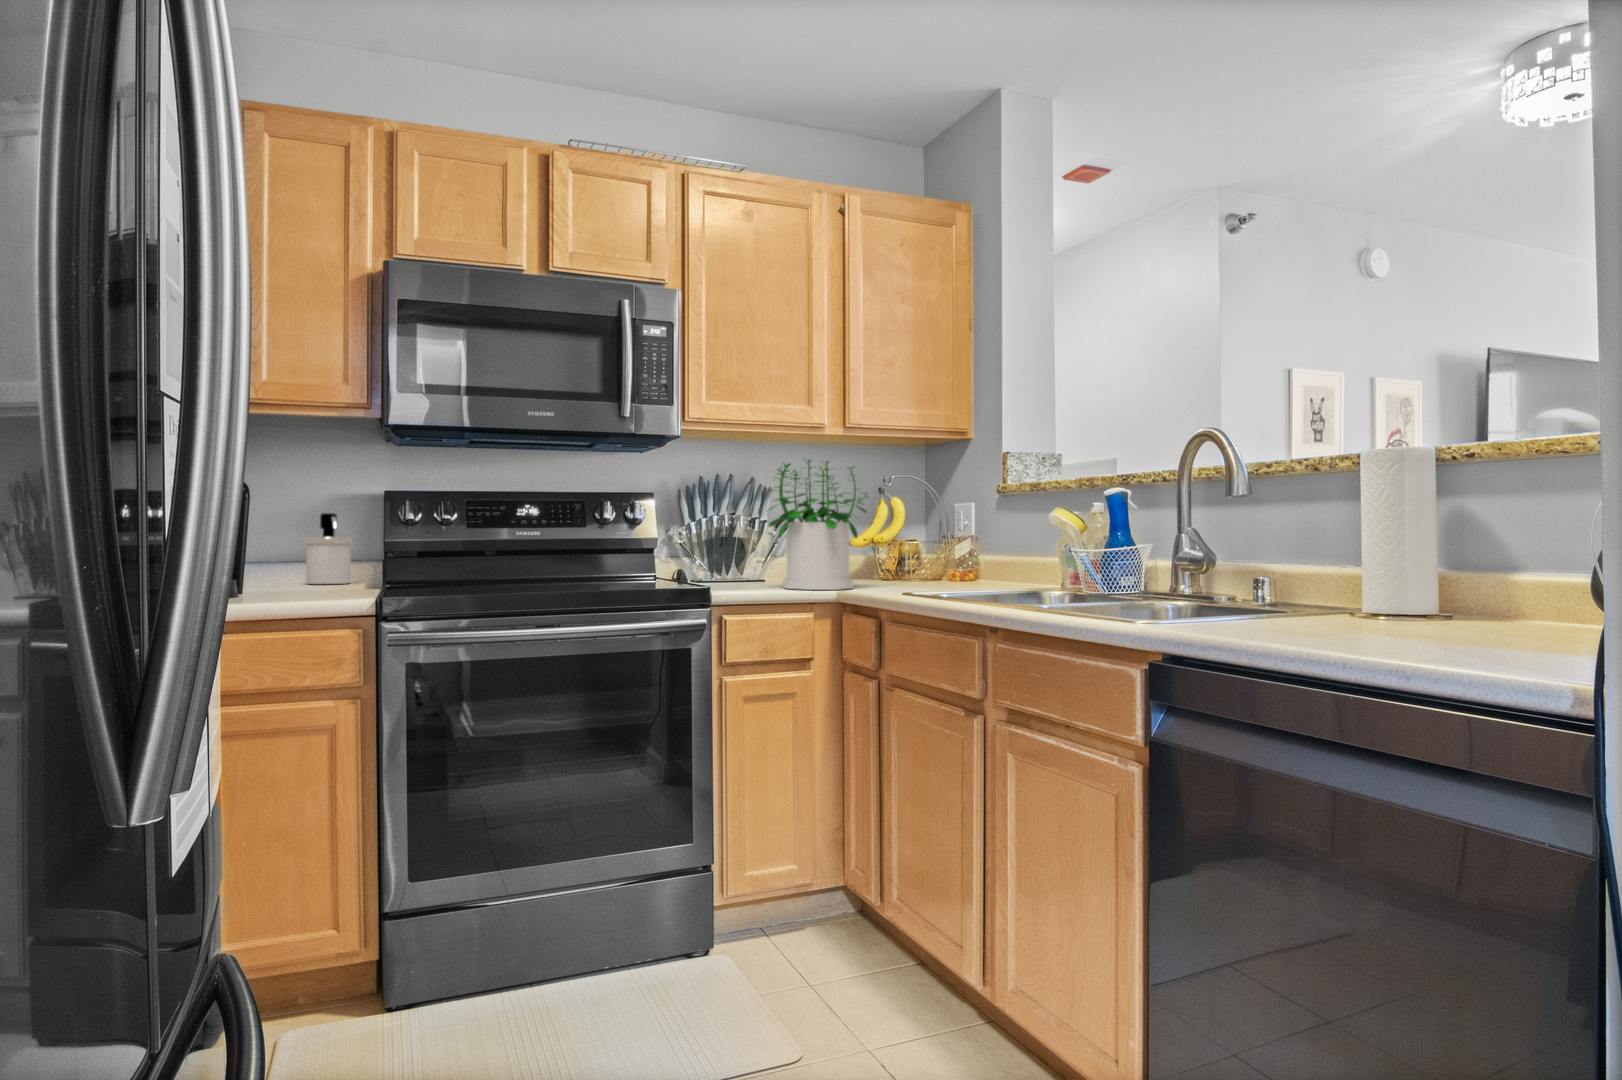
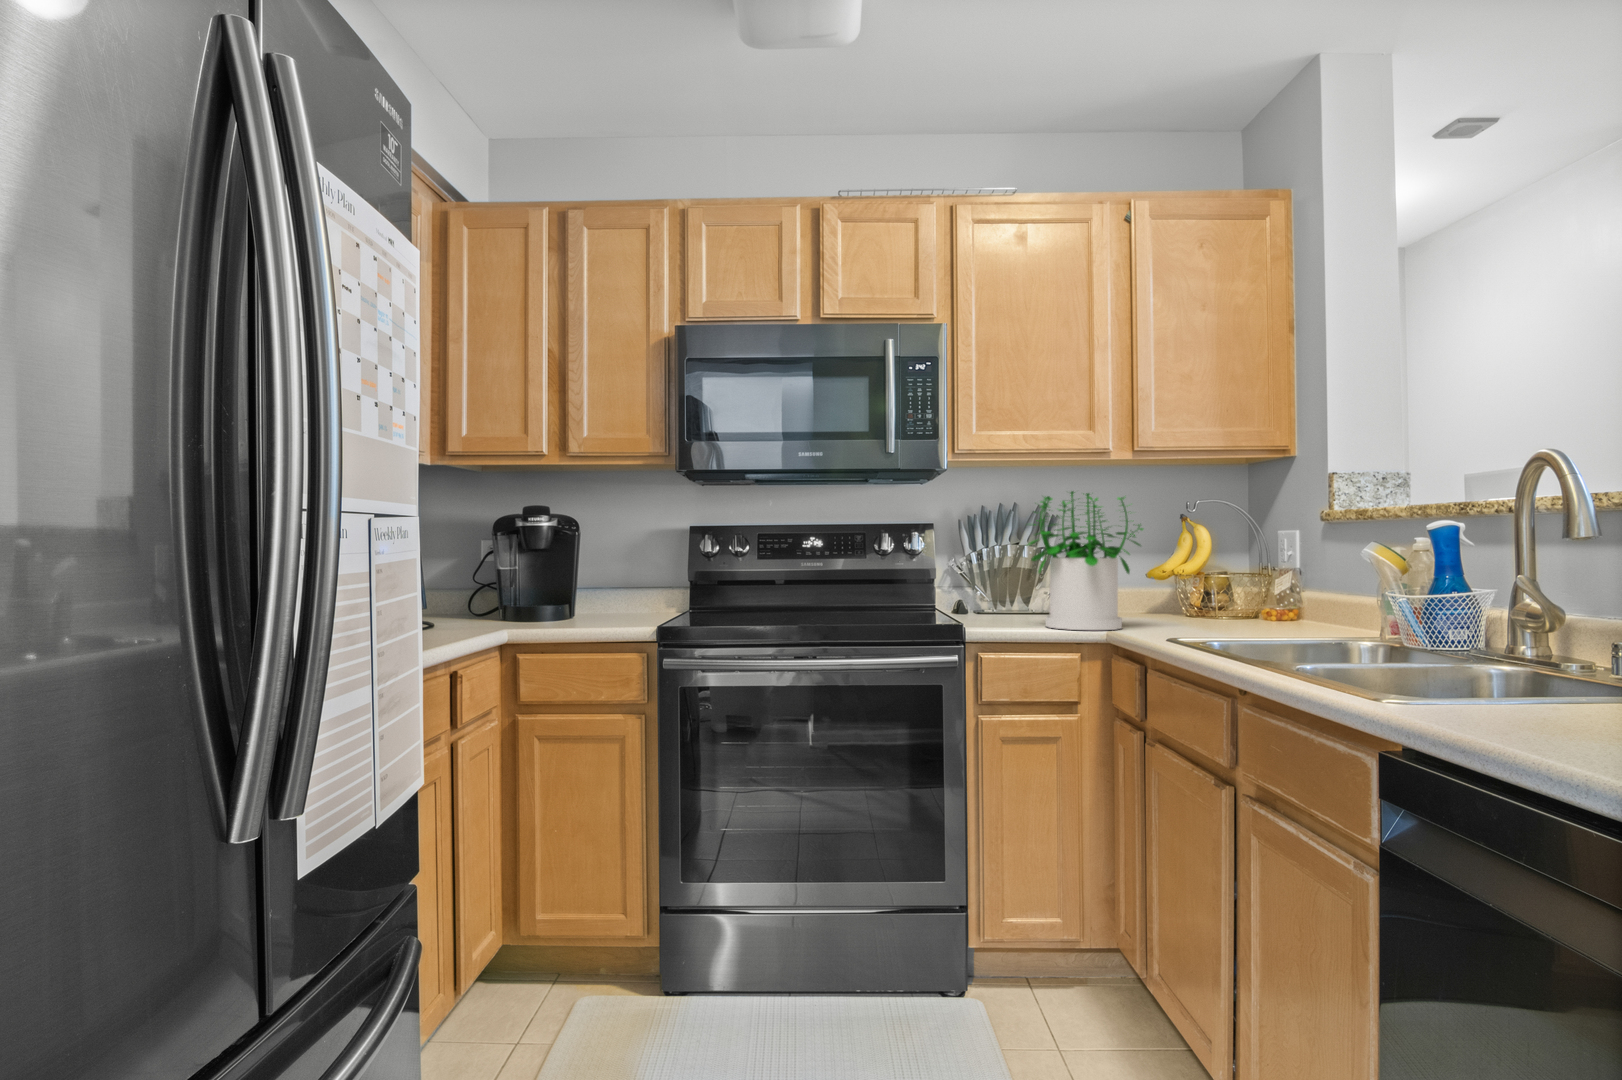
soap dispenser: present [304,513,353,584] -> none [632,547,669,609]

